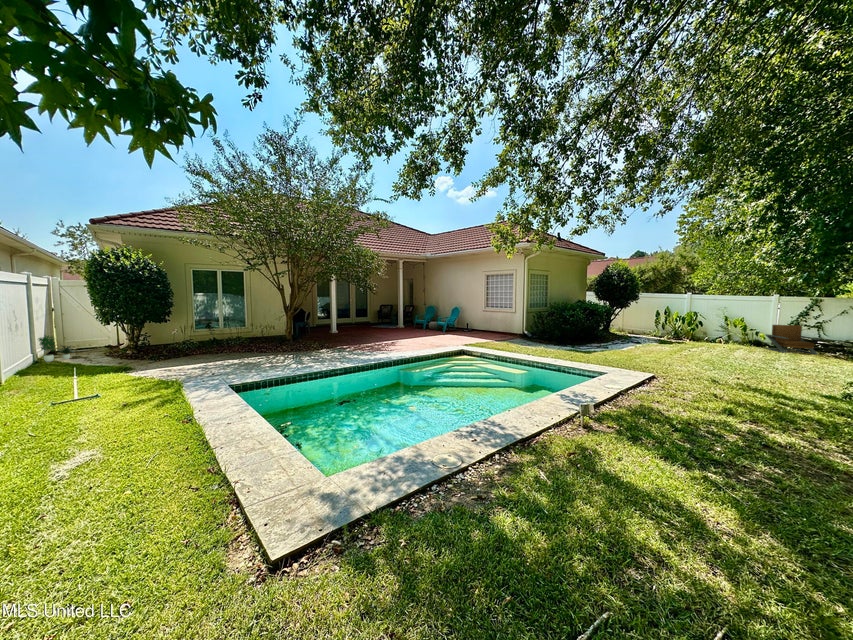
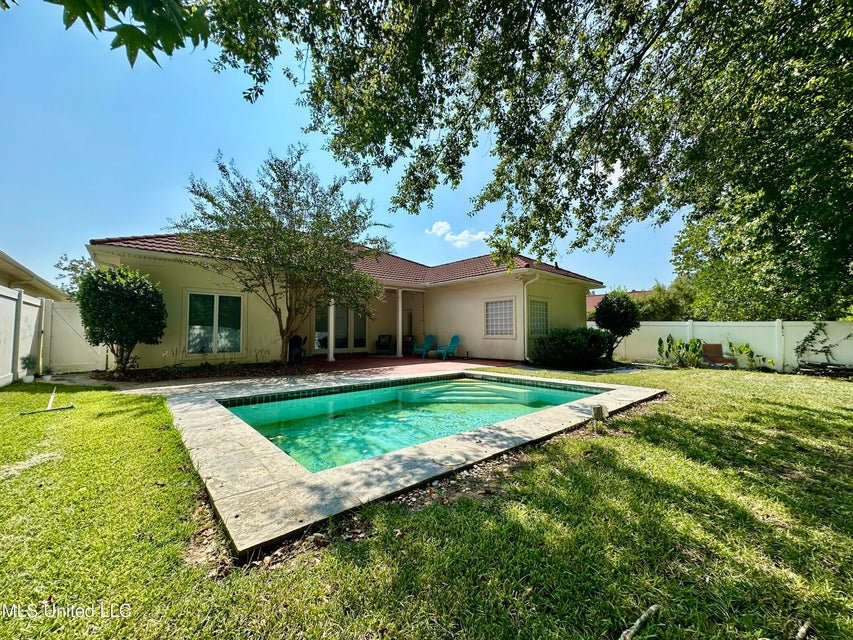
lounge chair: present [766,325,820,354] -> present [698,344,741,369]

